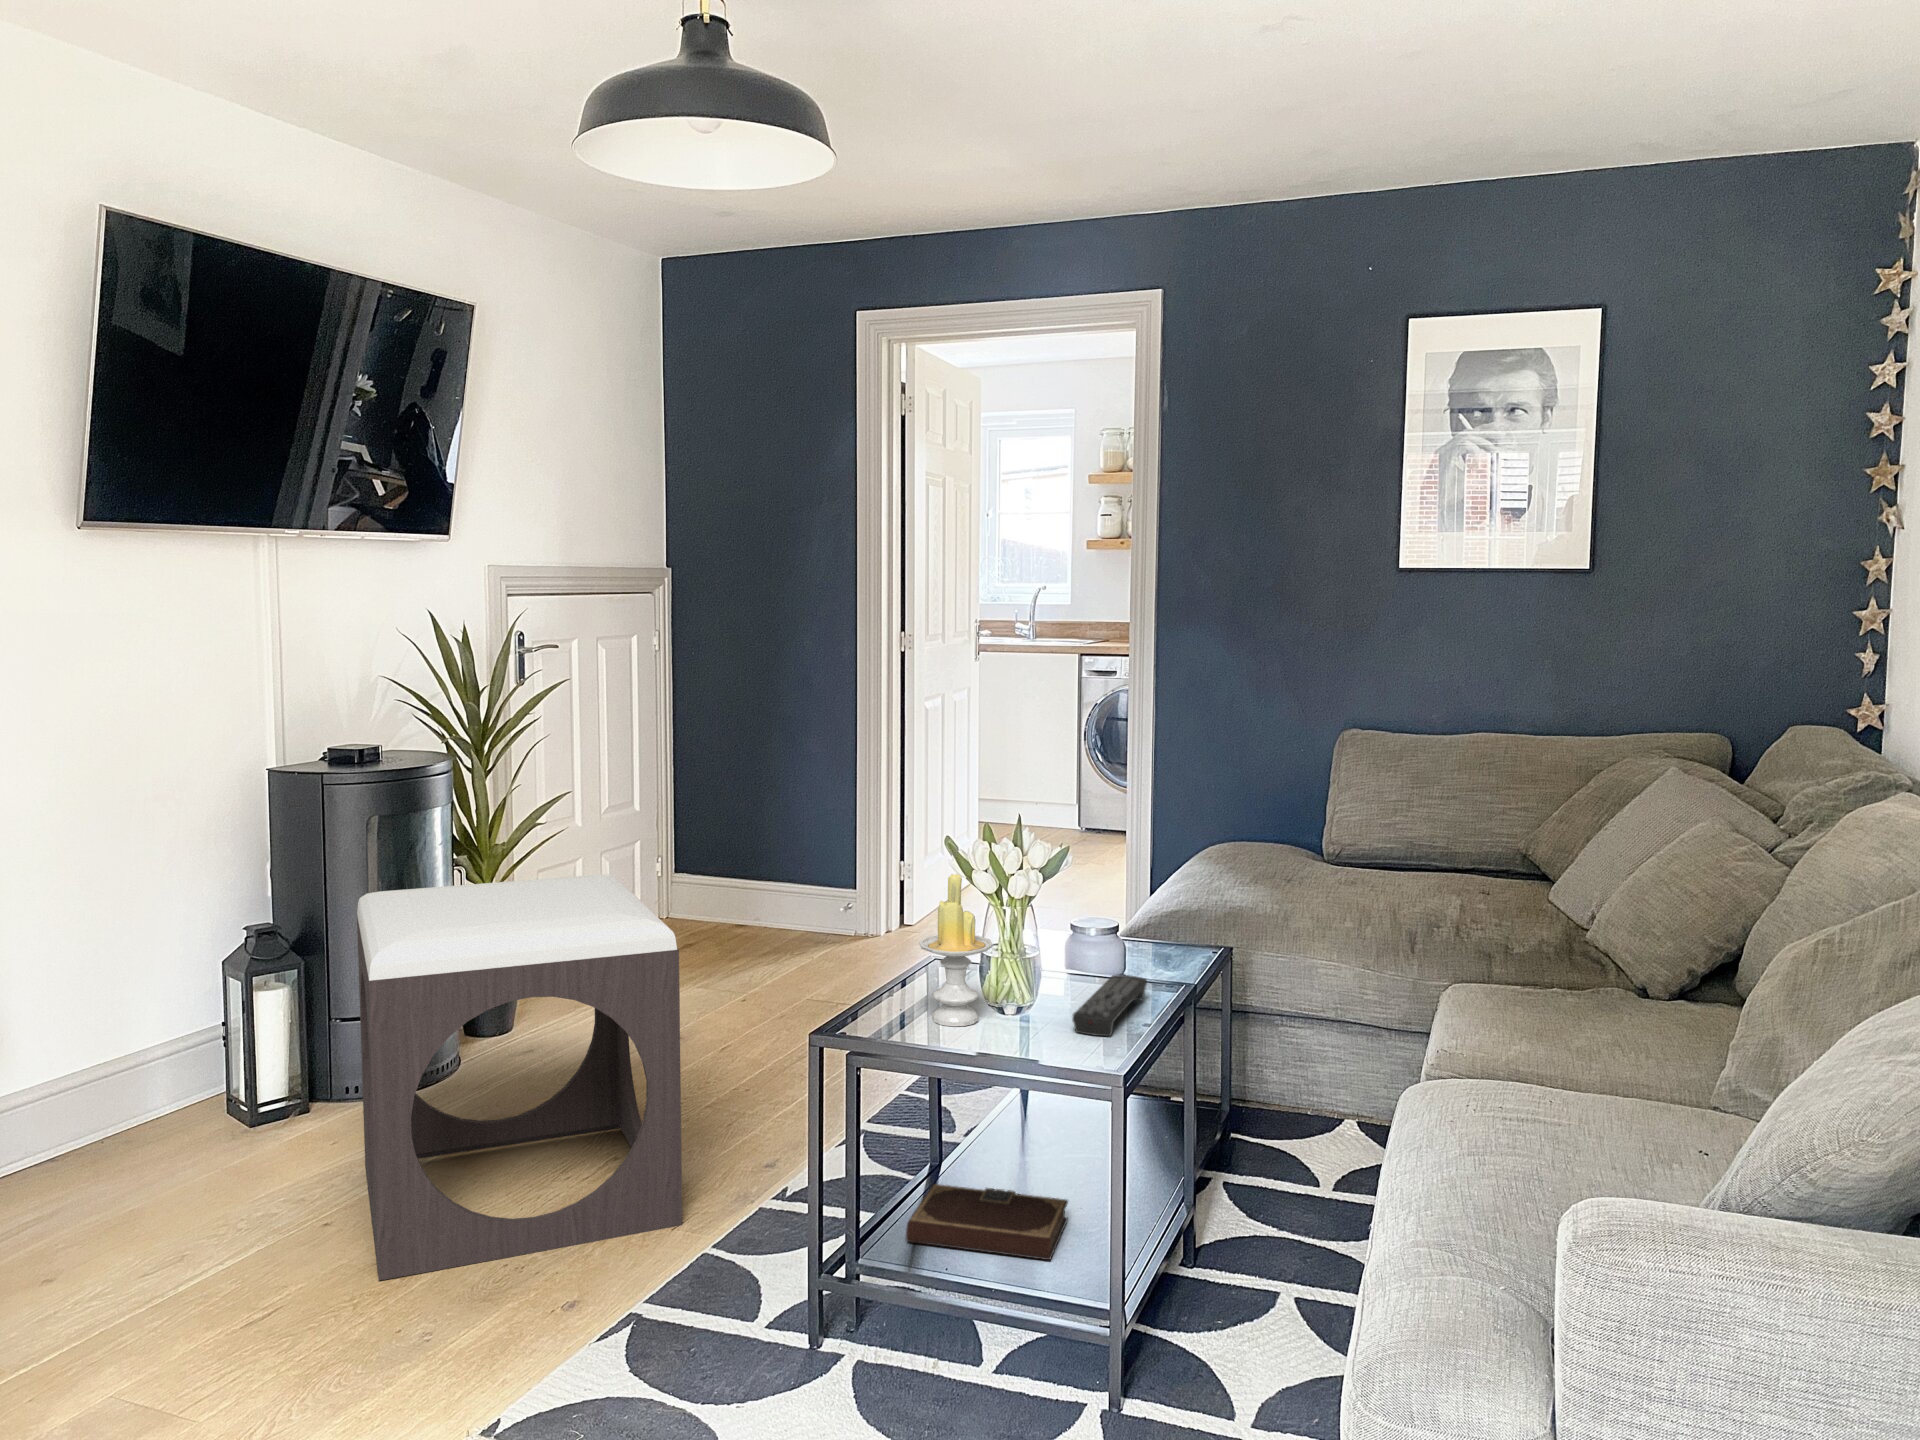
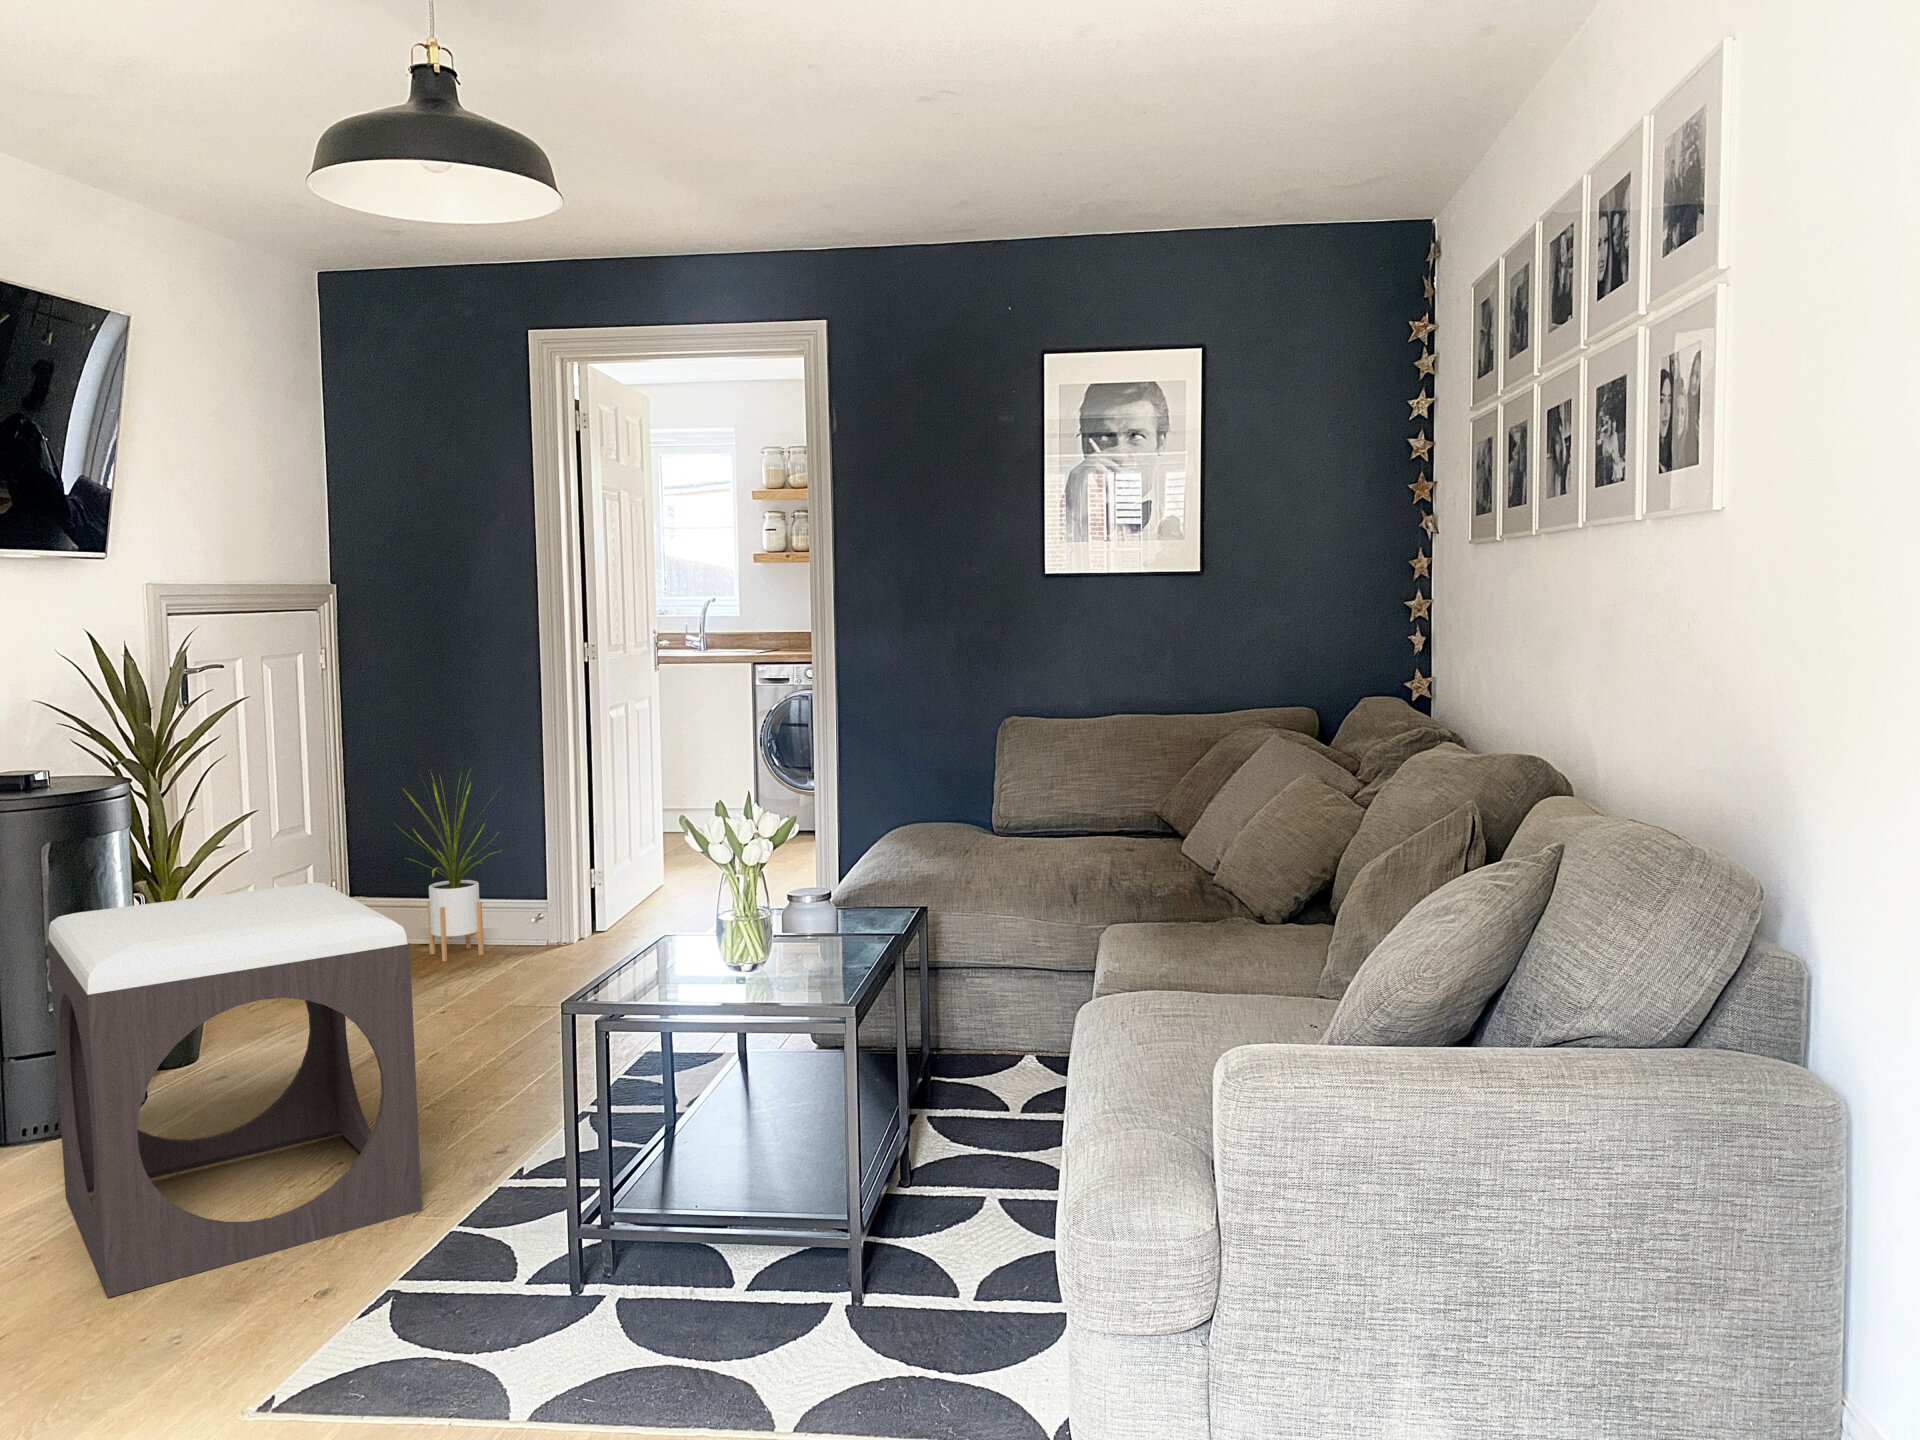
house plant: none [707,754,813,949] -> present [395,774,502,962]
candle: present [919,874,993,1026] -> none [652,850,721,988]
remote control: present [1072,975,1147,1037] -> none [797,934,857,985]
notebook: present [906,1184,1068,1260] -> none [652,1136,798,1191]

